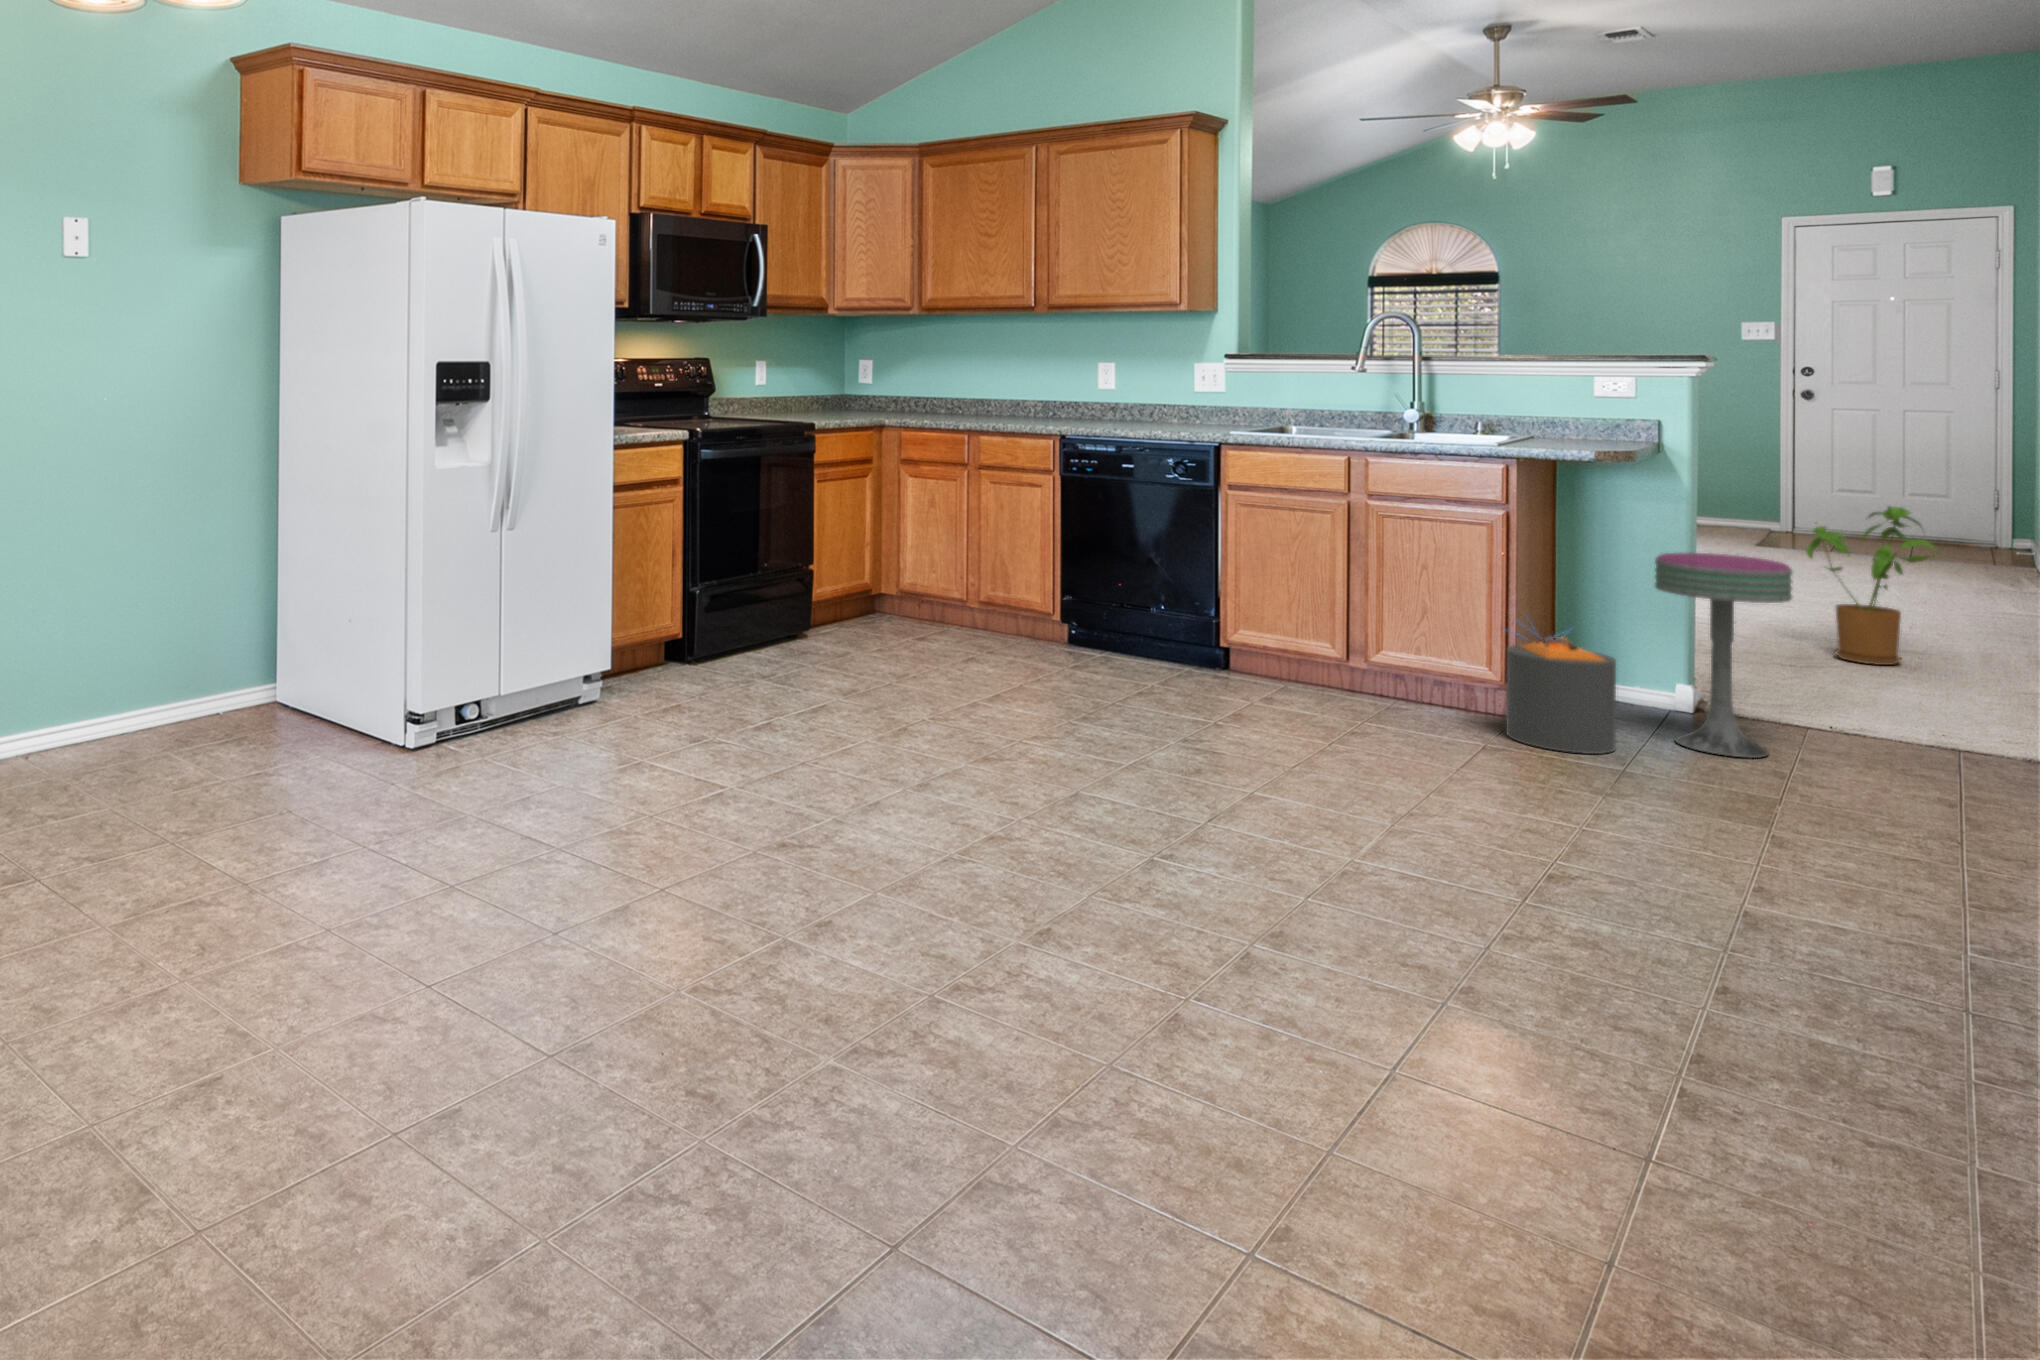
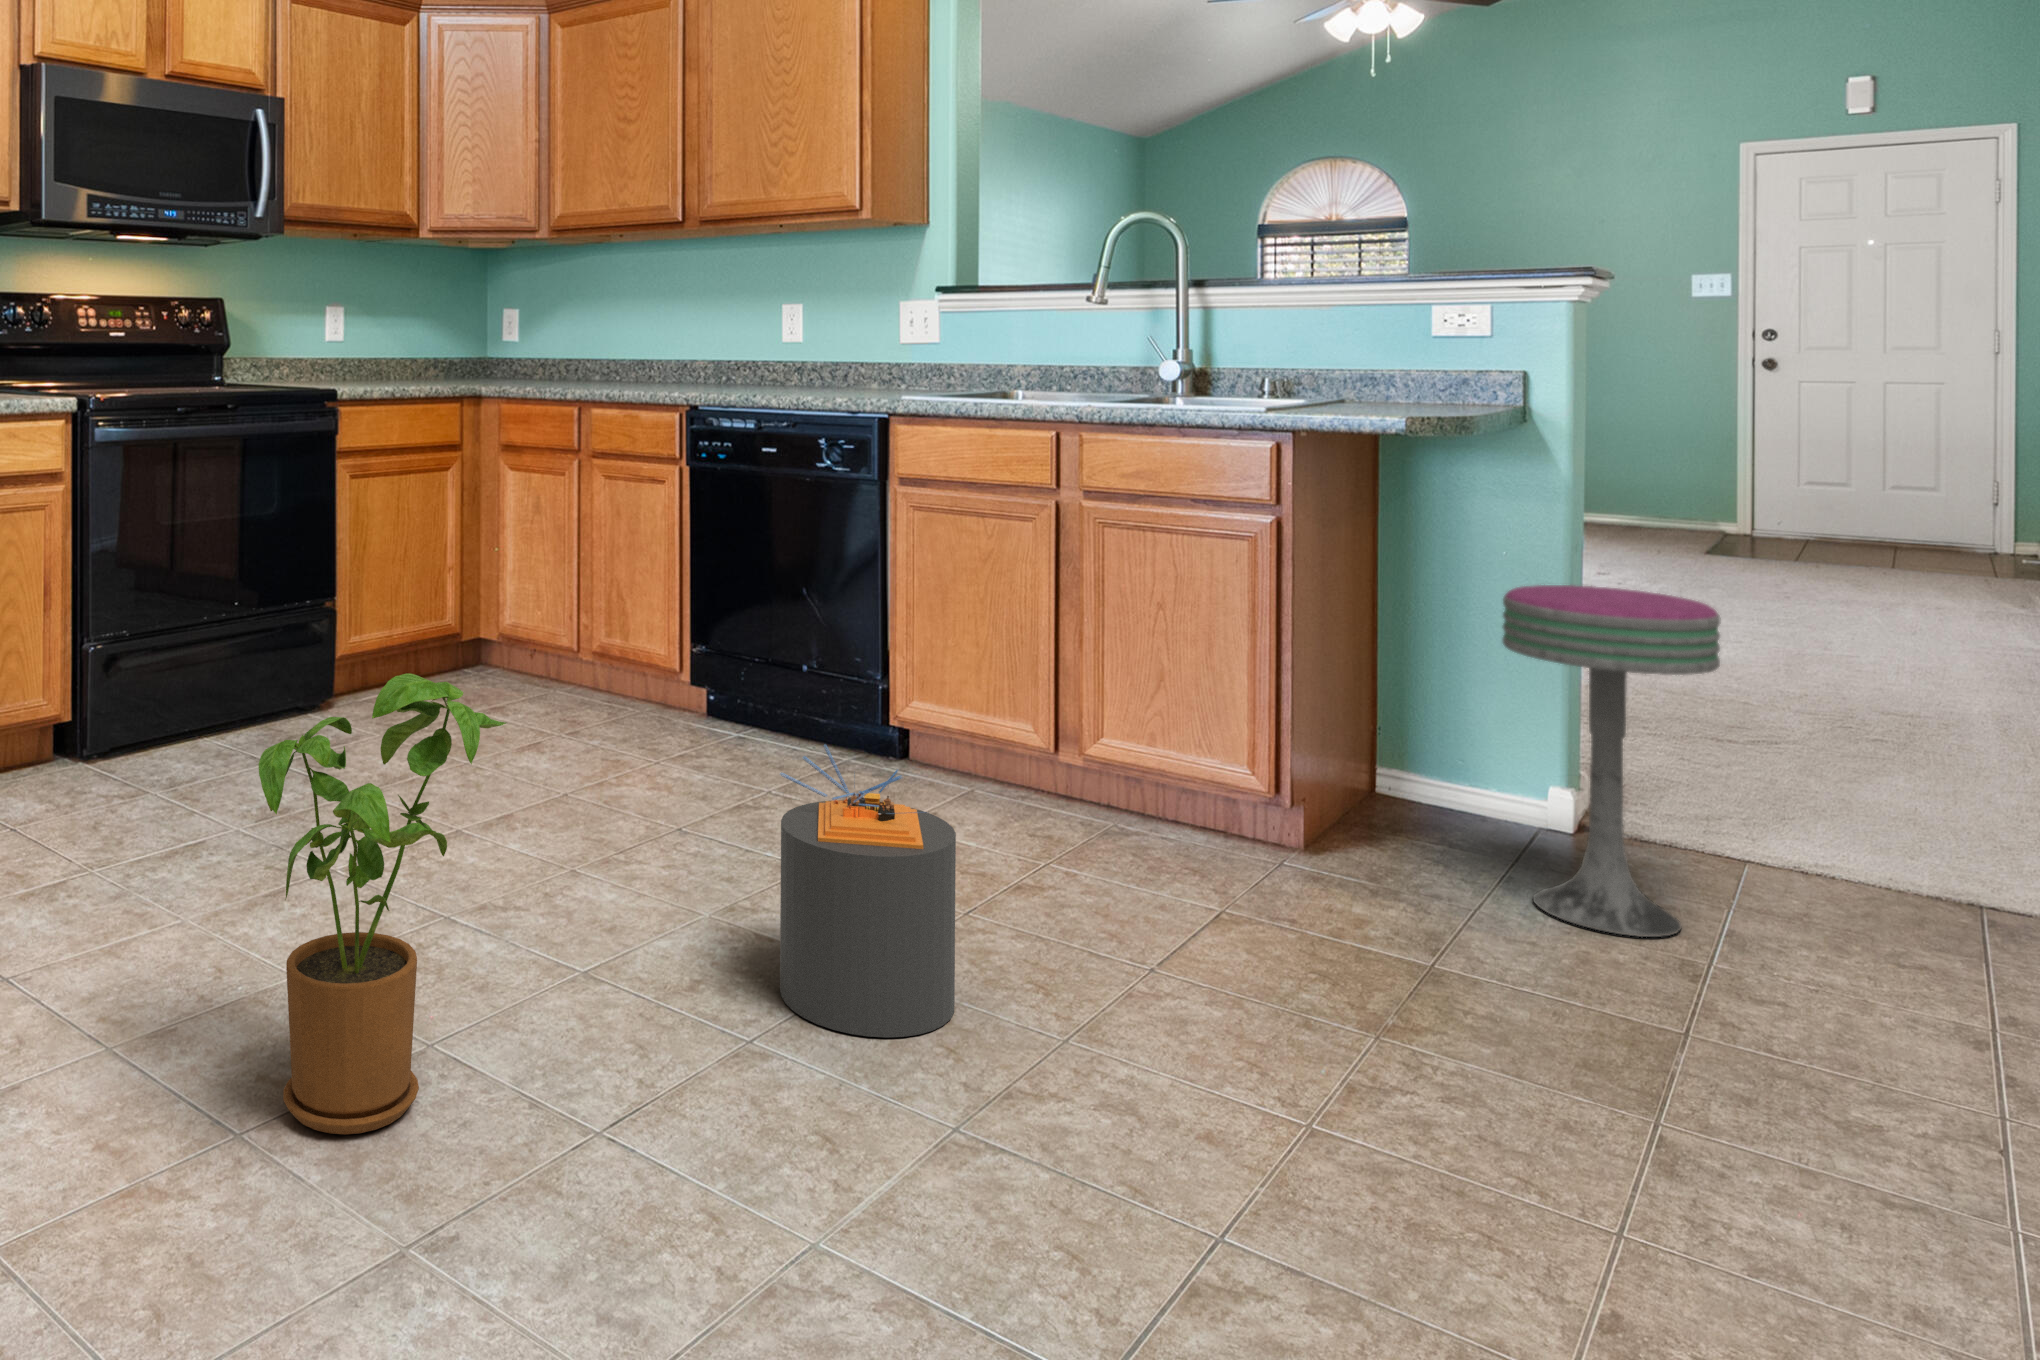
house plant: present [1806,506,1939,665] -> present [259,674,507,1134]
trash can: present [1505,616,1616,754] -> present [780,745,956,1037]

